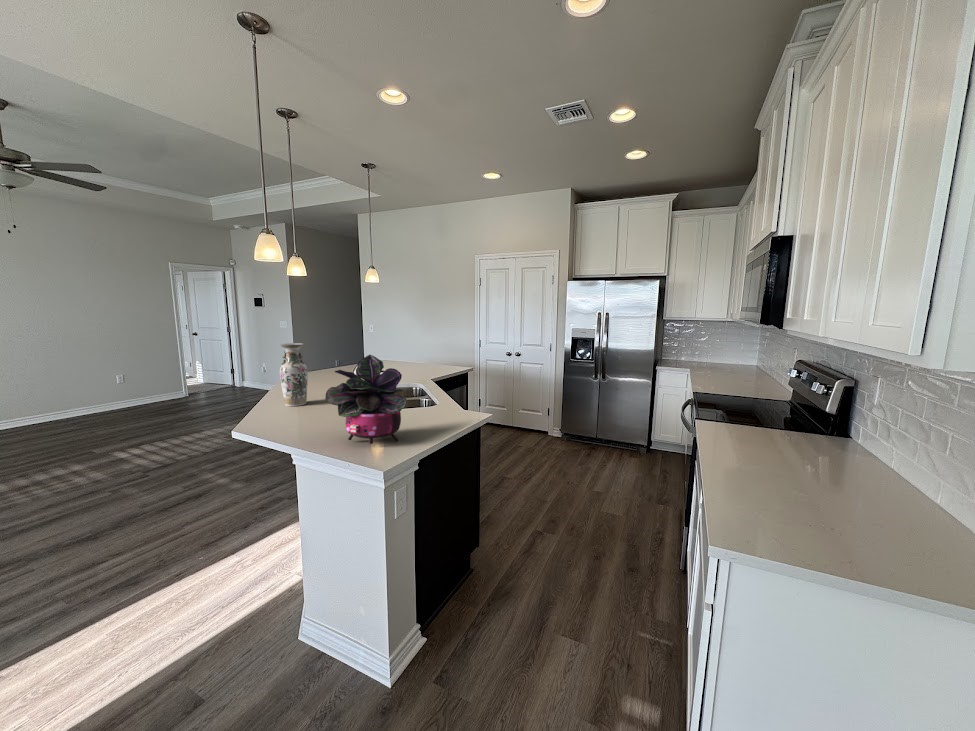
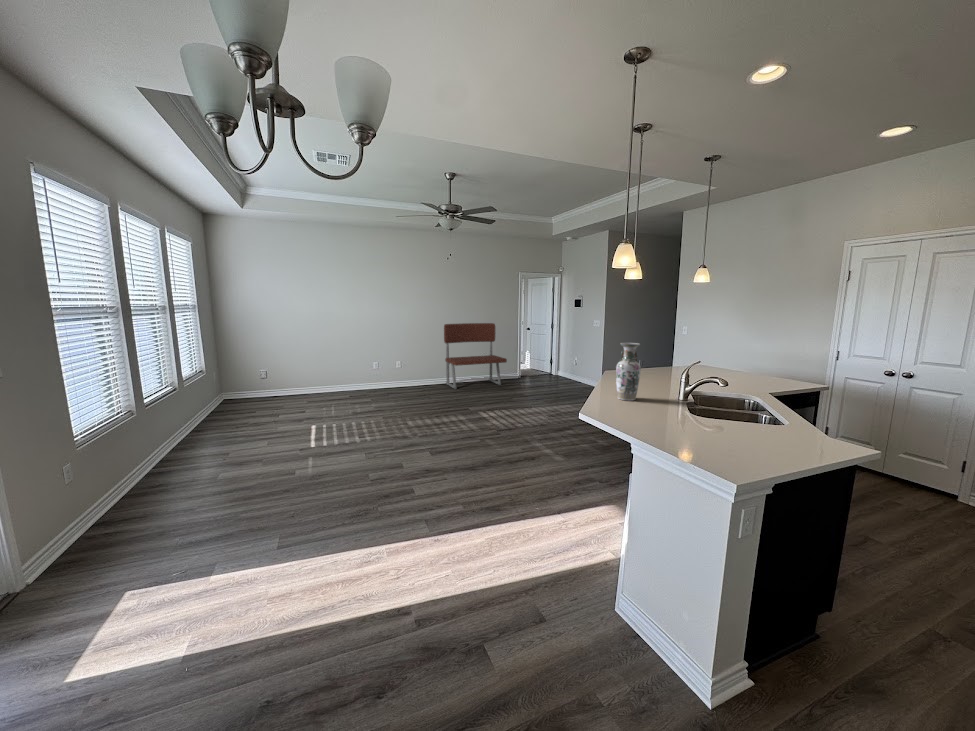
bench: none [32,330,161,427] -> present [444,323,507,389]
potted plant: present [325,355,406,444] -> none [674,361,767,456]

